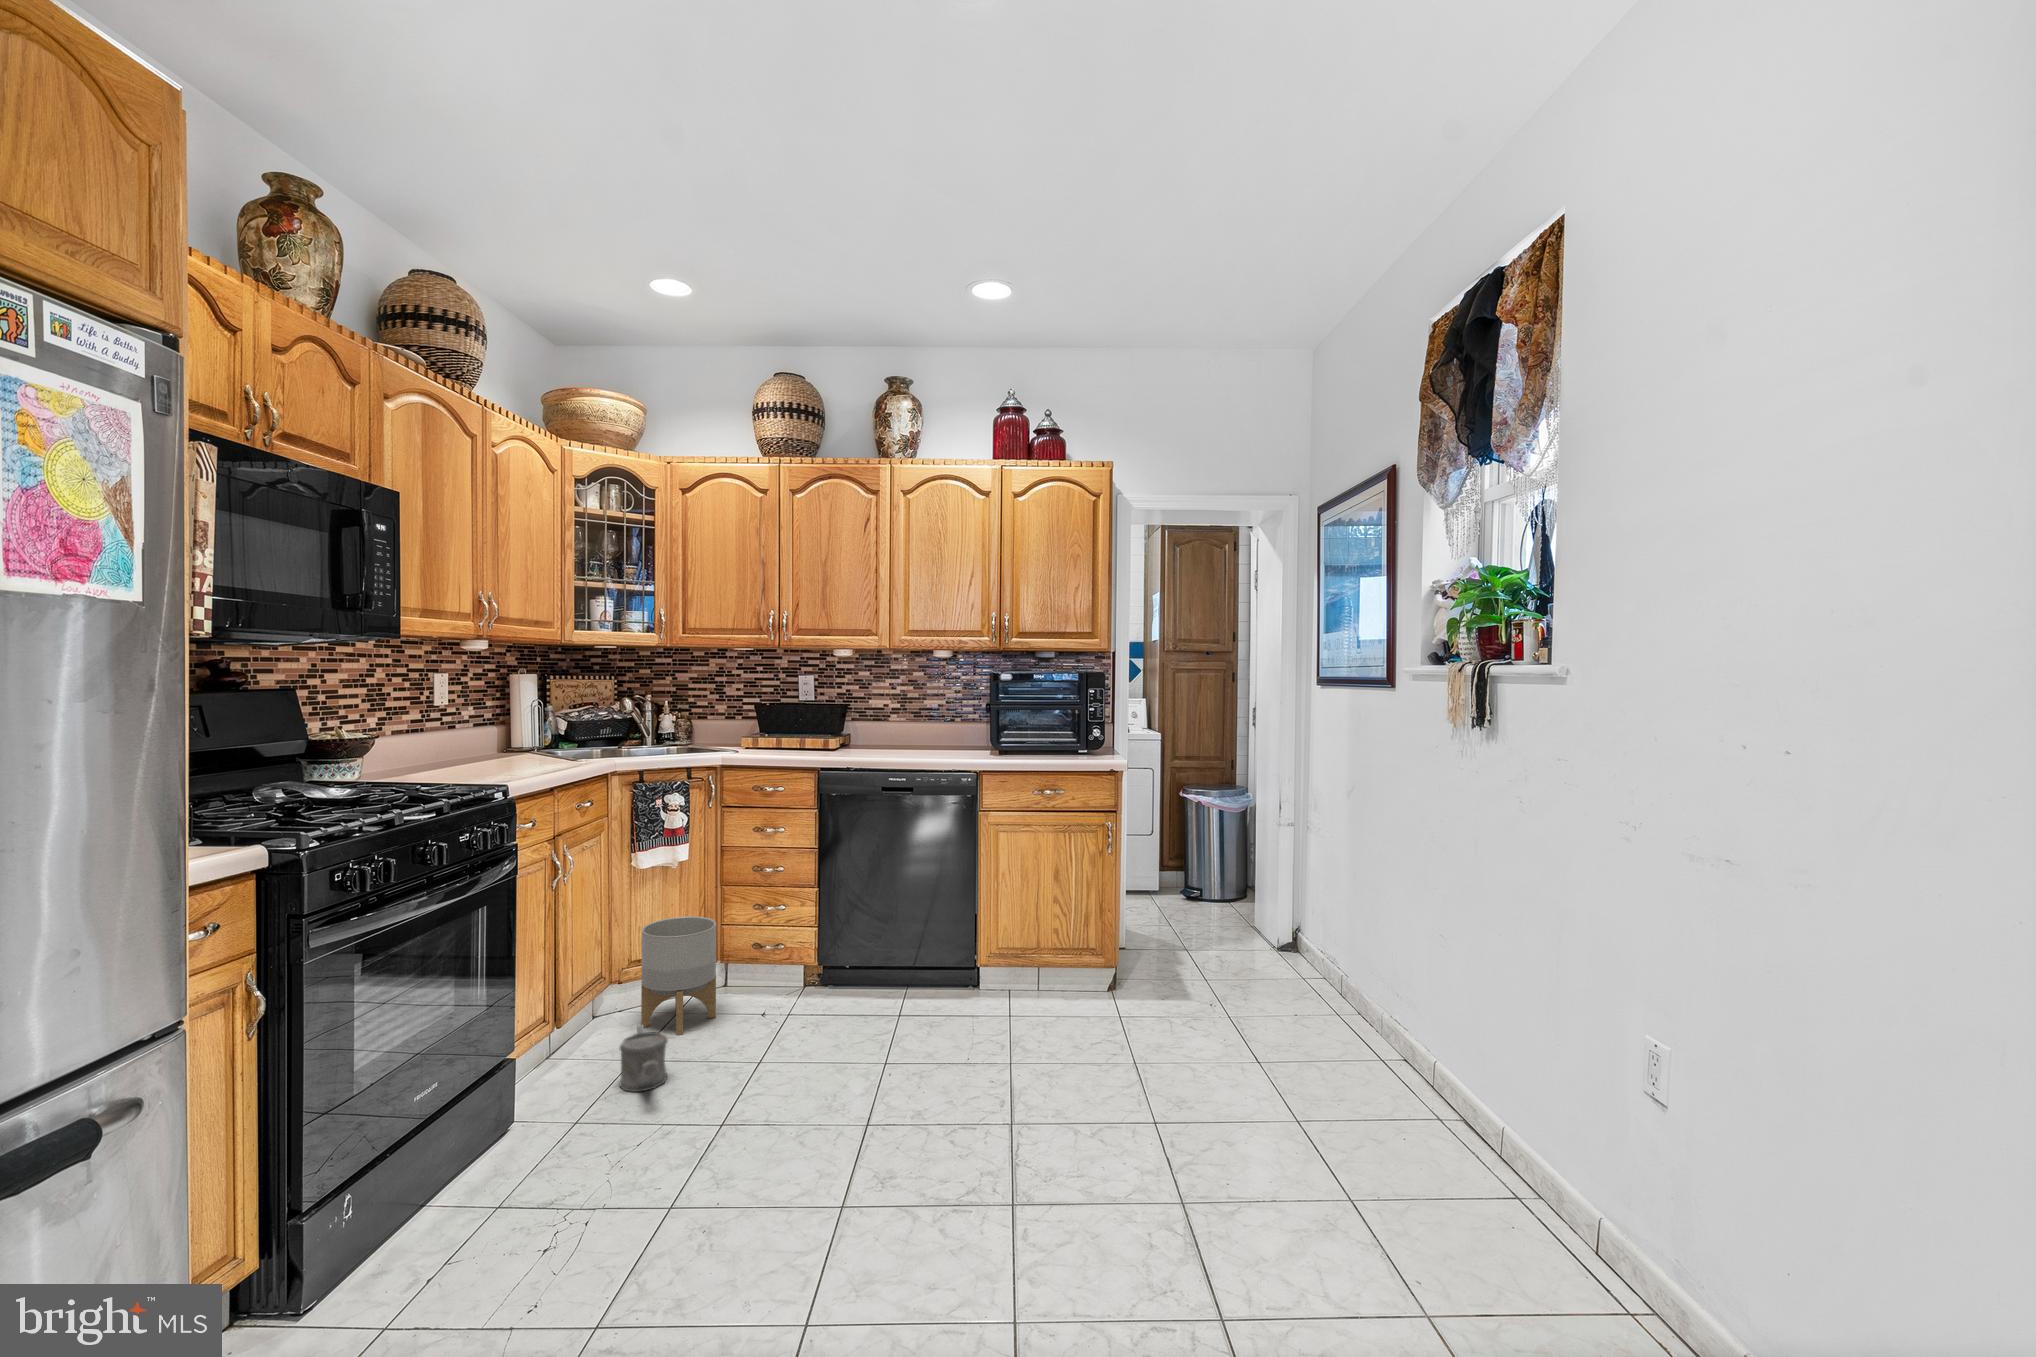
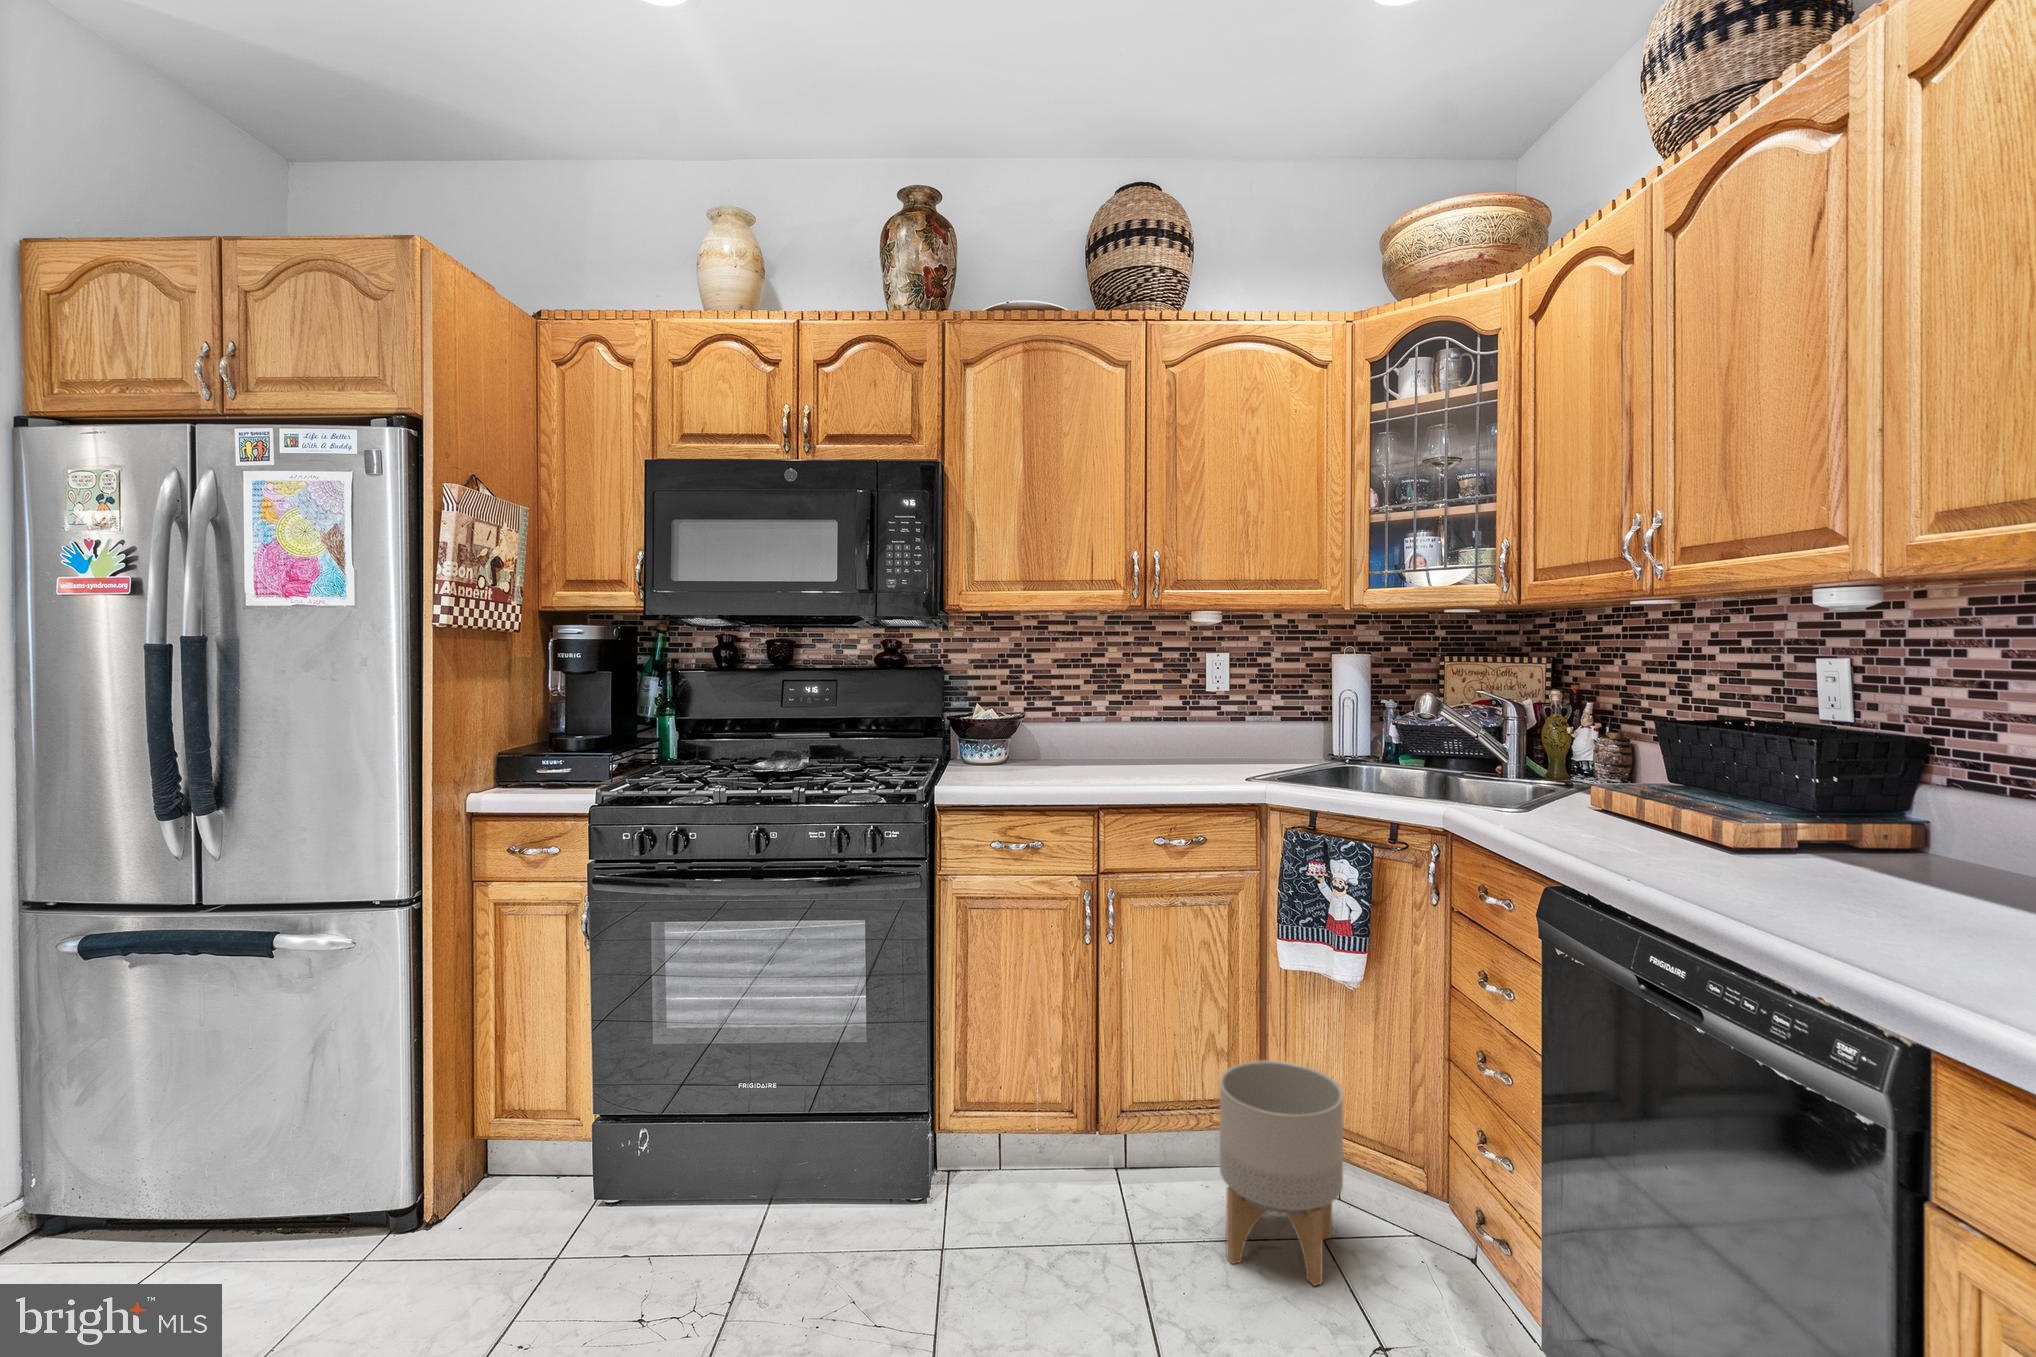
watering can: present [620,1025,667,1092] -> none [949,1185,1111,1288]

